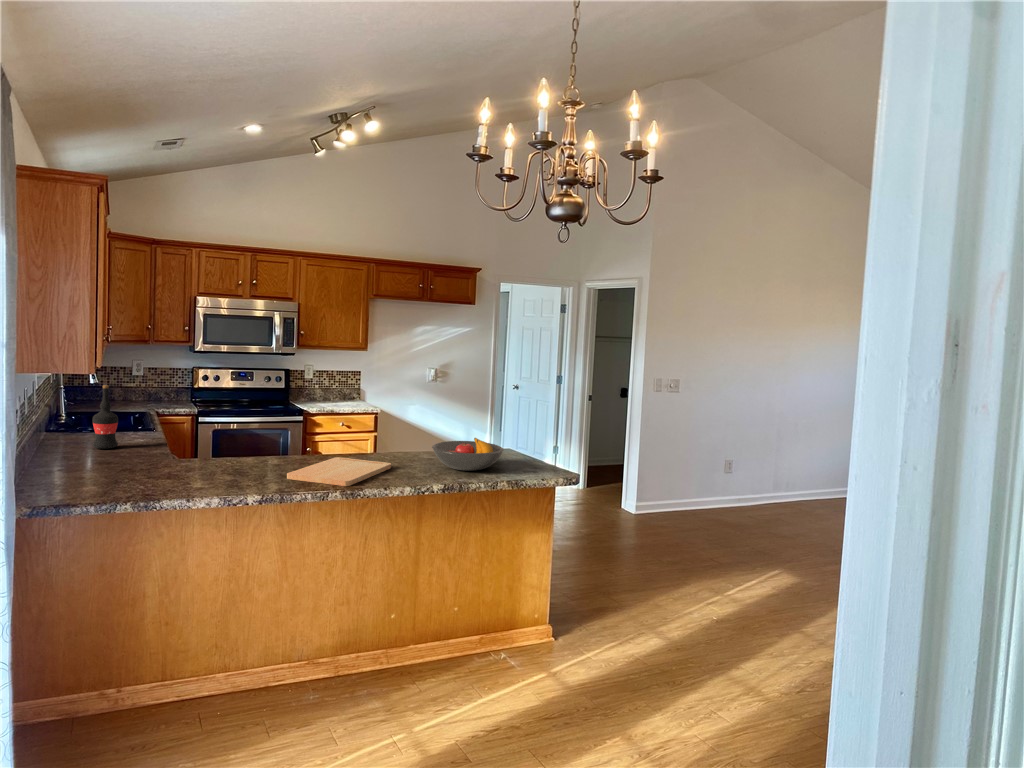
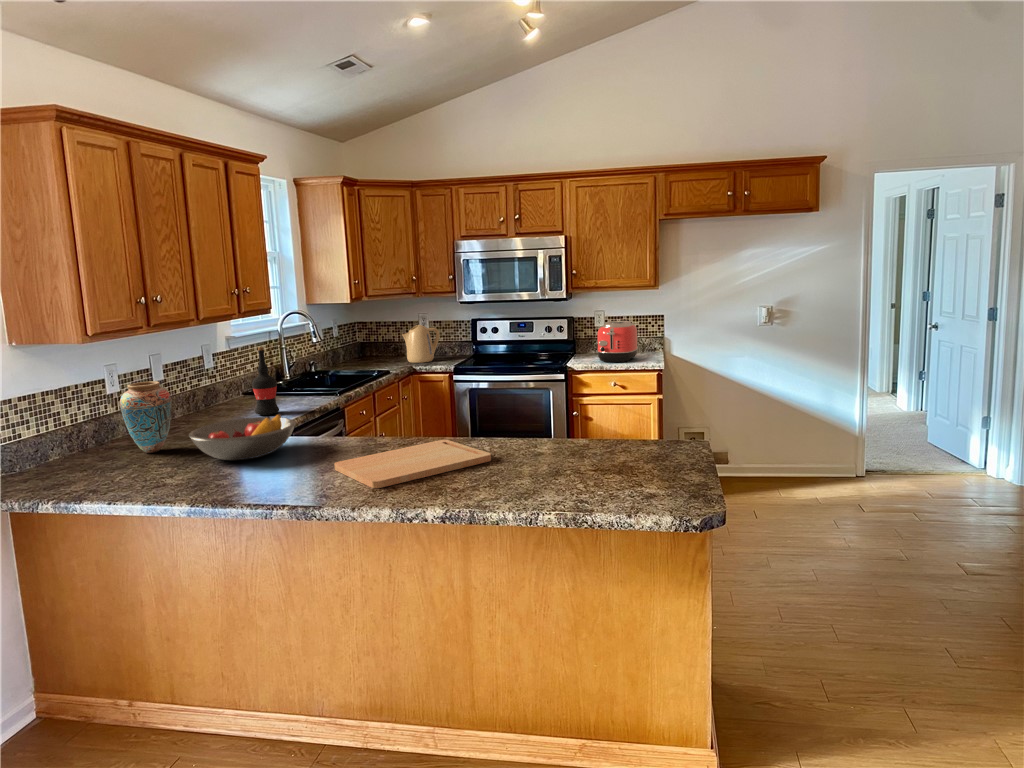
kettle: none [135,370,171,406] -> present [402,325,440,363]
toaster: none [325,374,356,408] -> present [597,321,638,362]
vase: none [40,413,91,480] -> present [120,381,171,453]
fruit bowl: present [432,438,504,471] -> present [189,414,296,460]

